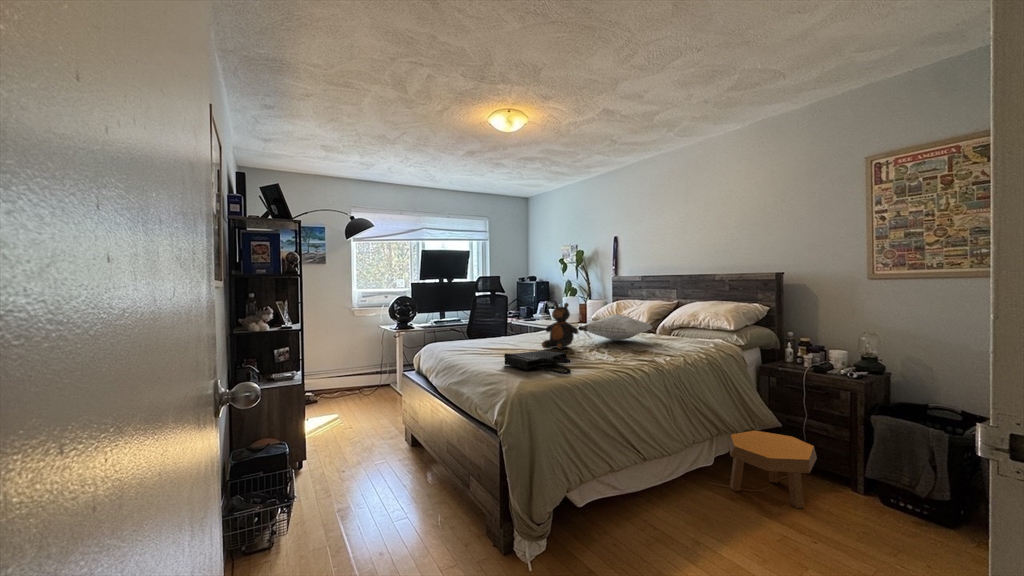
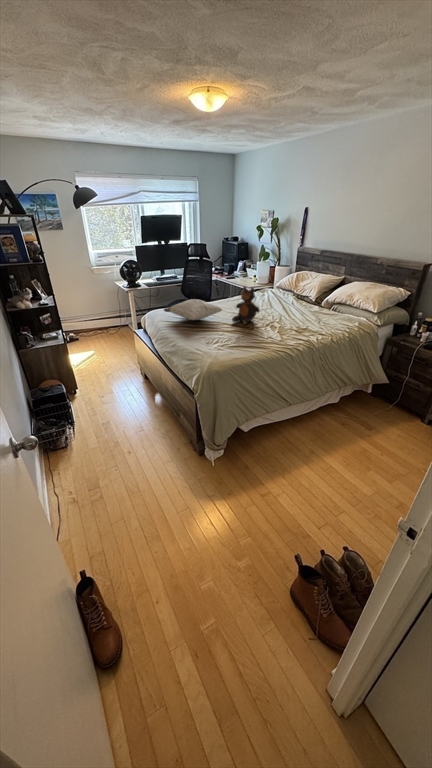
pillow: present [578,314,652,341] -> present [164,299,222,320]
tote bag: present [504,350,571,374] -> none [202,329,248,355]
footstool: present [728,431,817,508] -> none [345,383,406,433]

